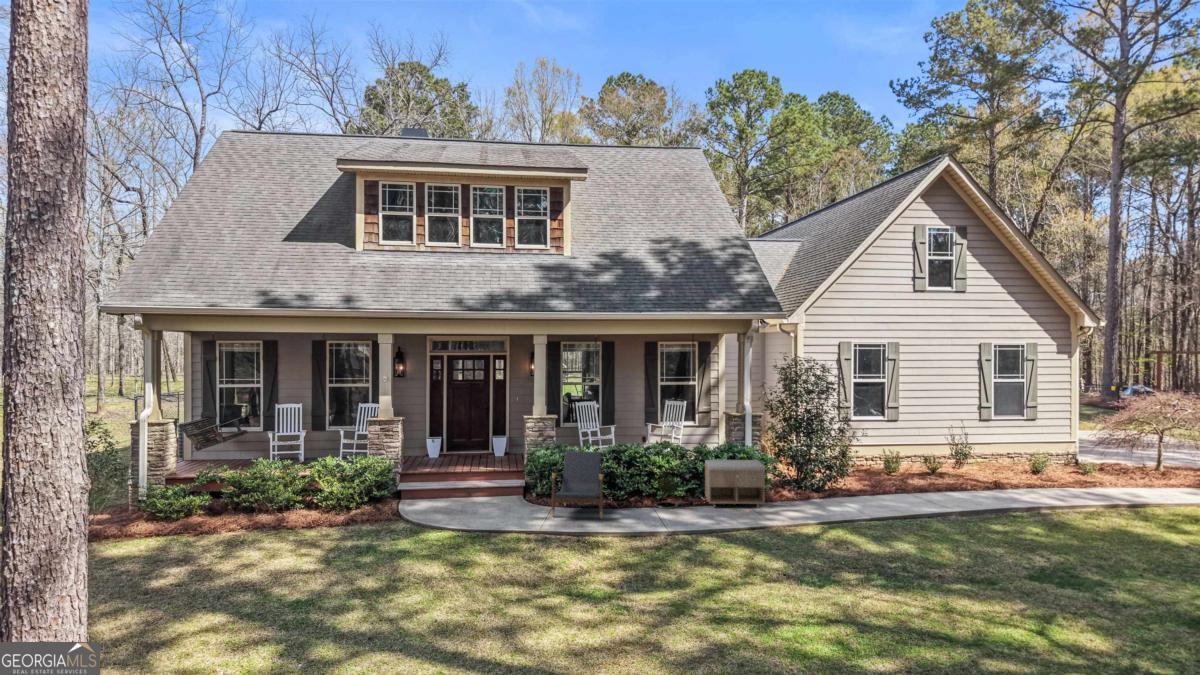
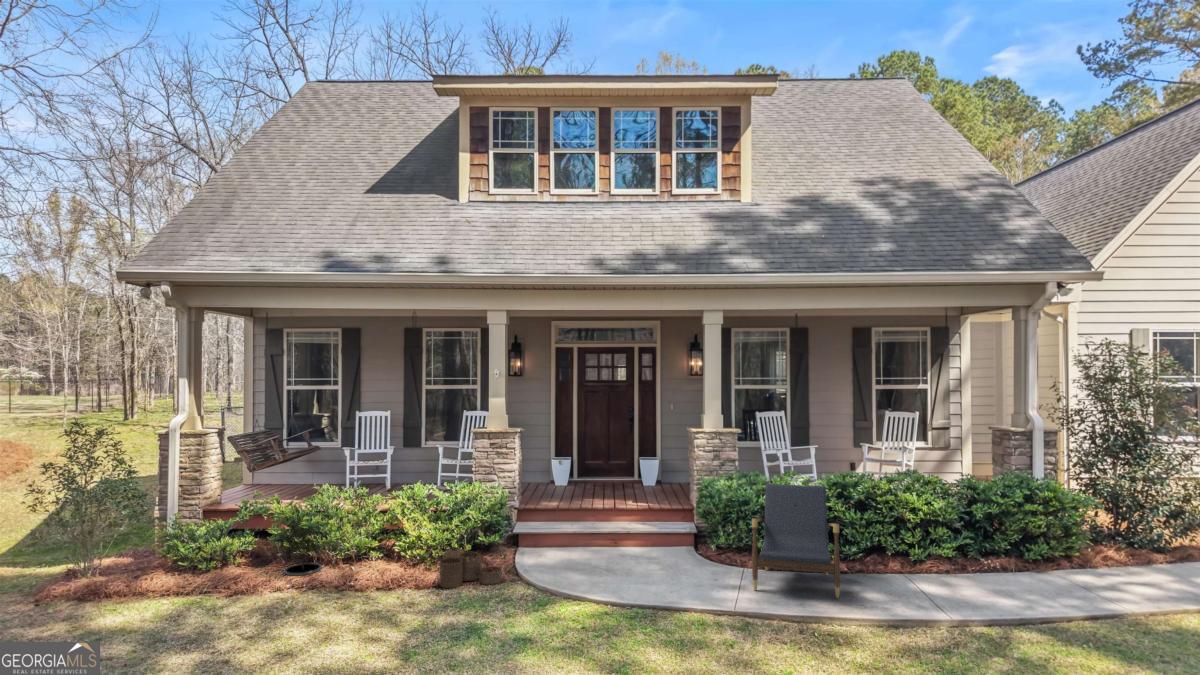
storage bench: present [705,460,765,507] -> none [999,505,1125,591]
potted tree: present [655,469,677,509] -> present [280,509,322,576]
woven basket: none [346,498,390,525] -> present [440,547,502,588]

